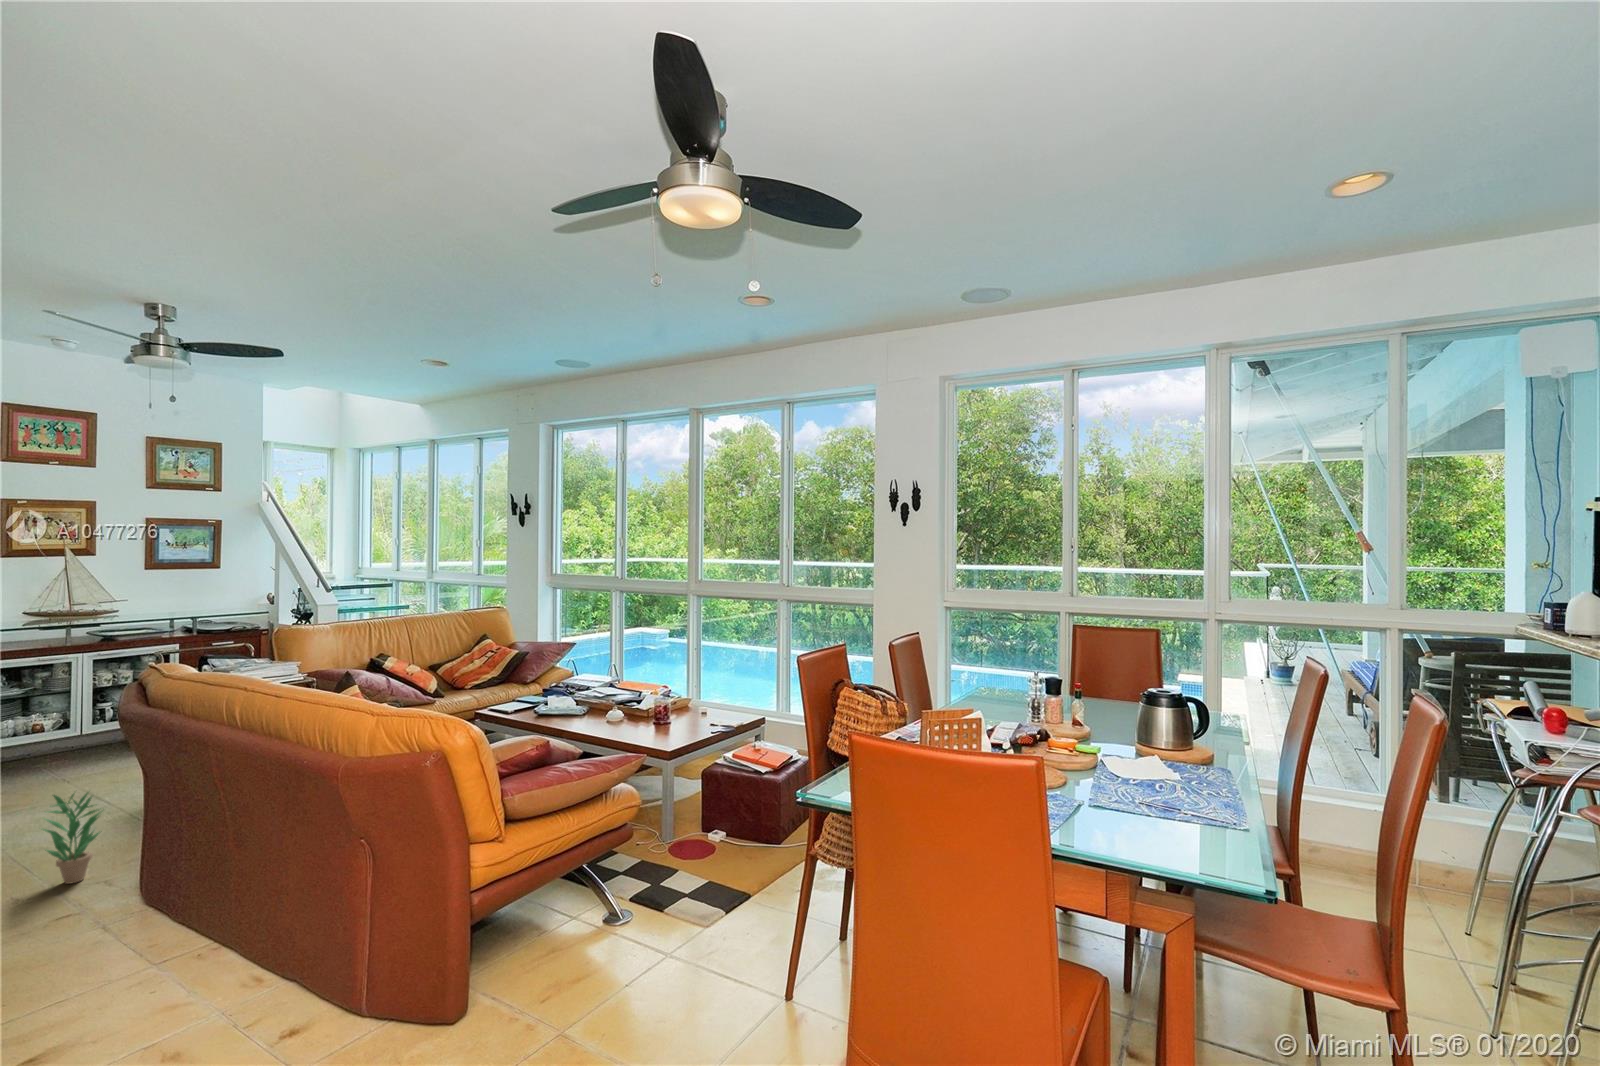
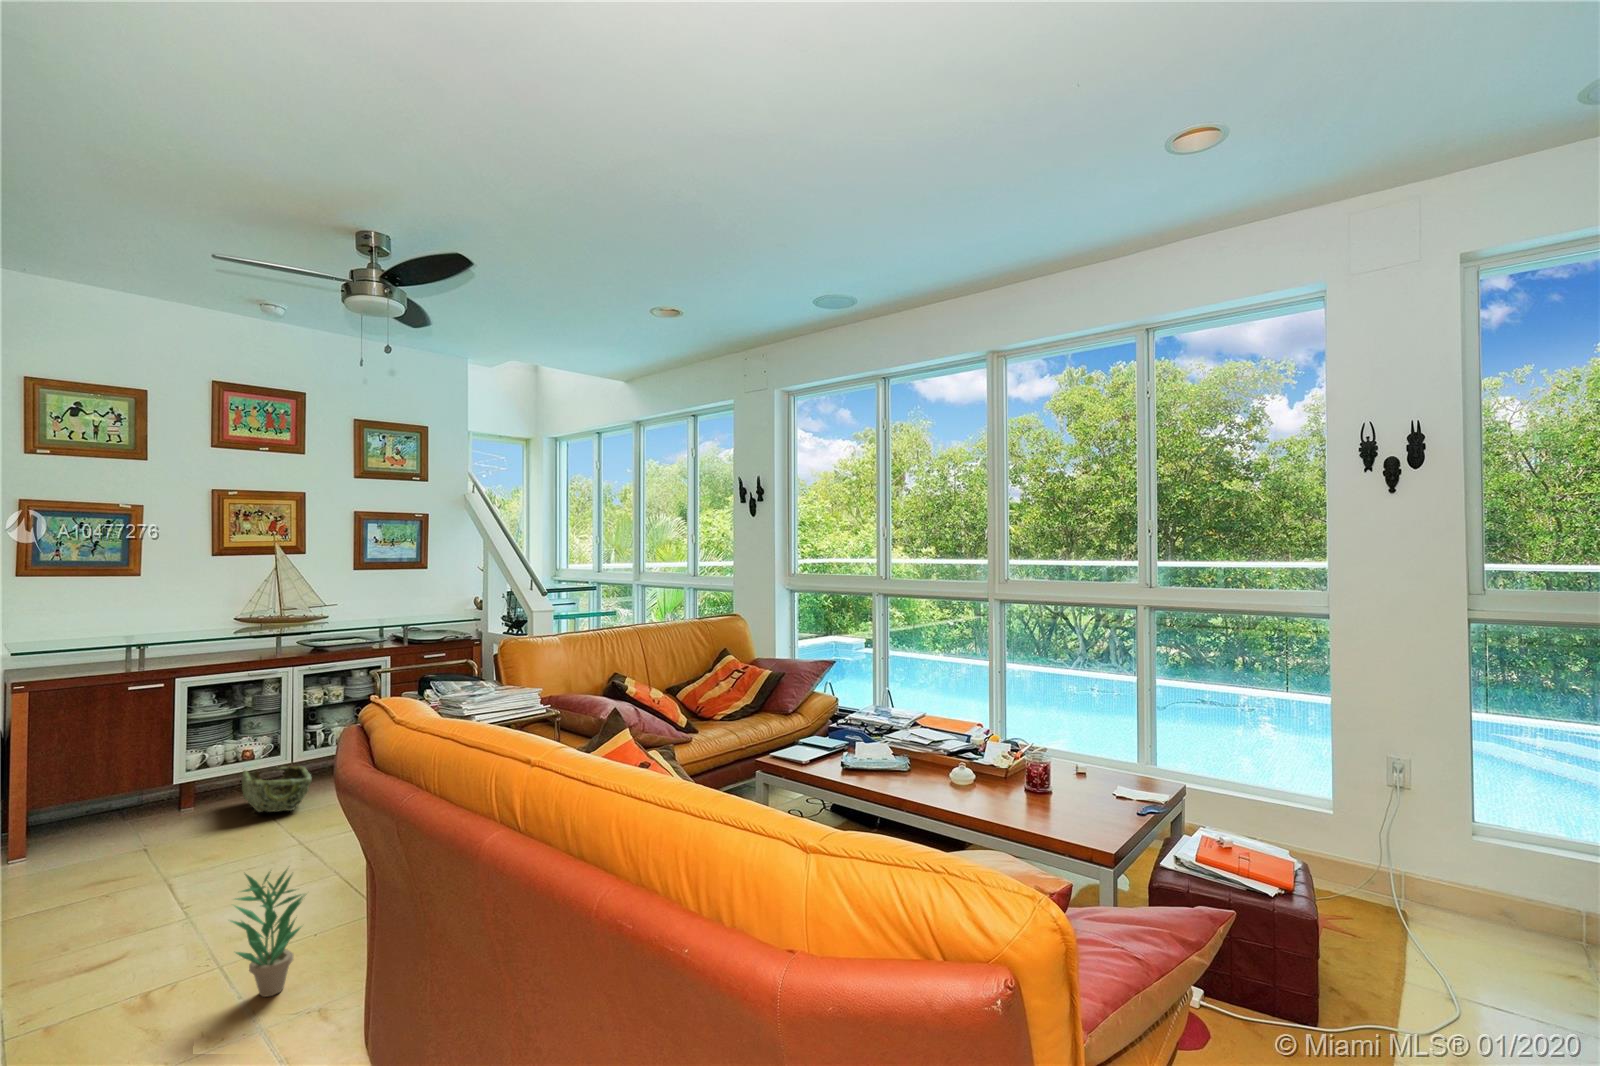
woven basket: none [31,739,102,777] -> present [242,766,312,812]

